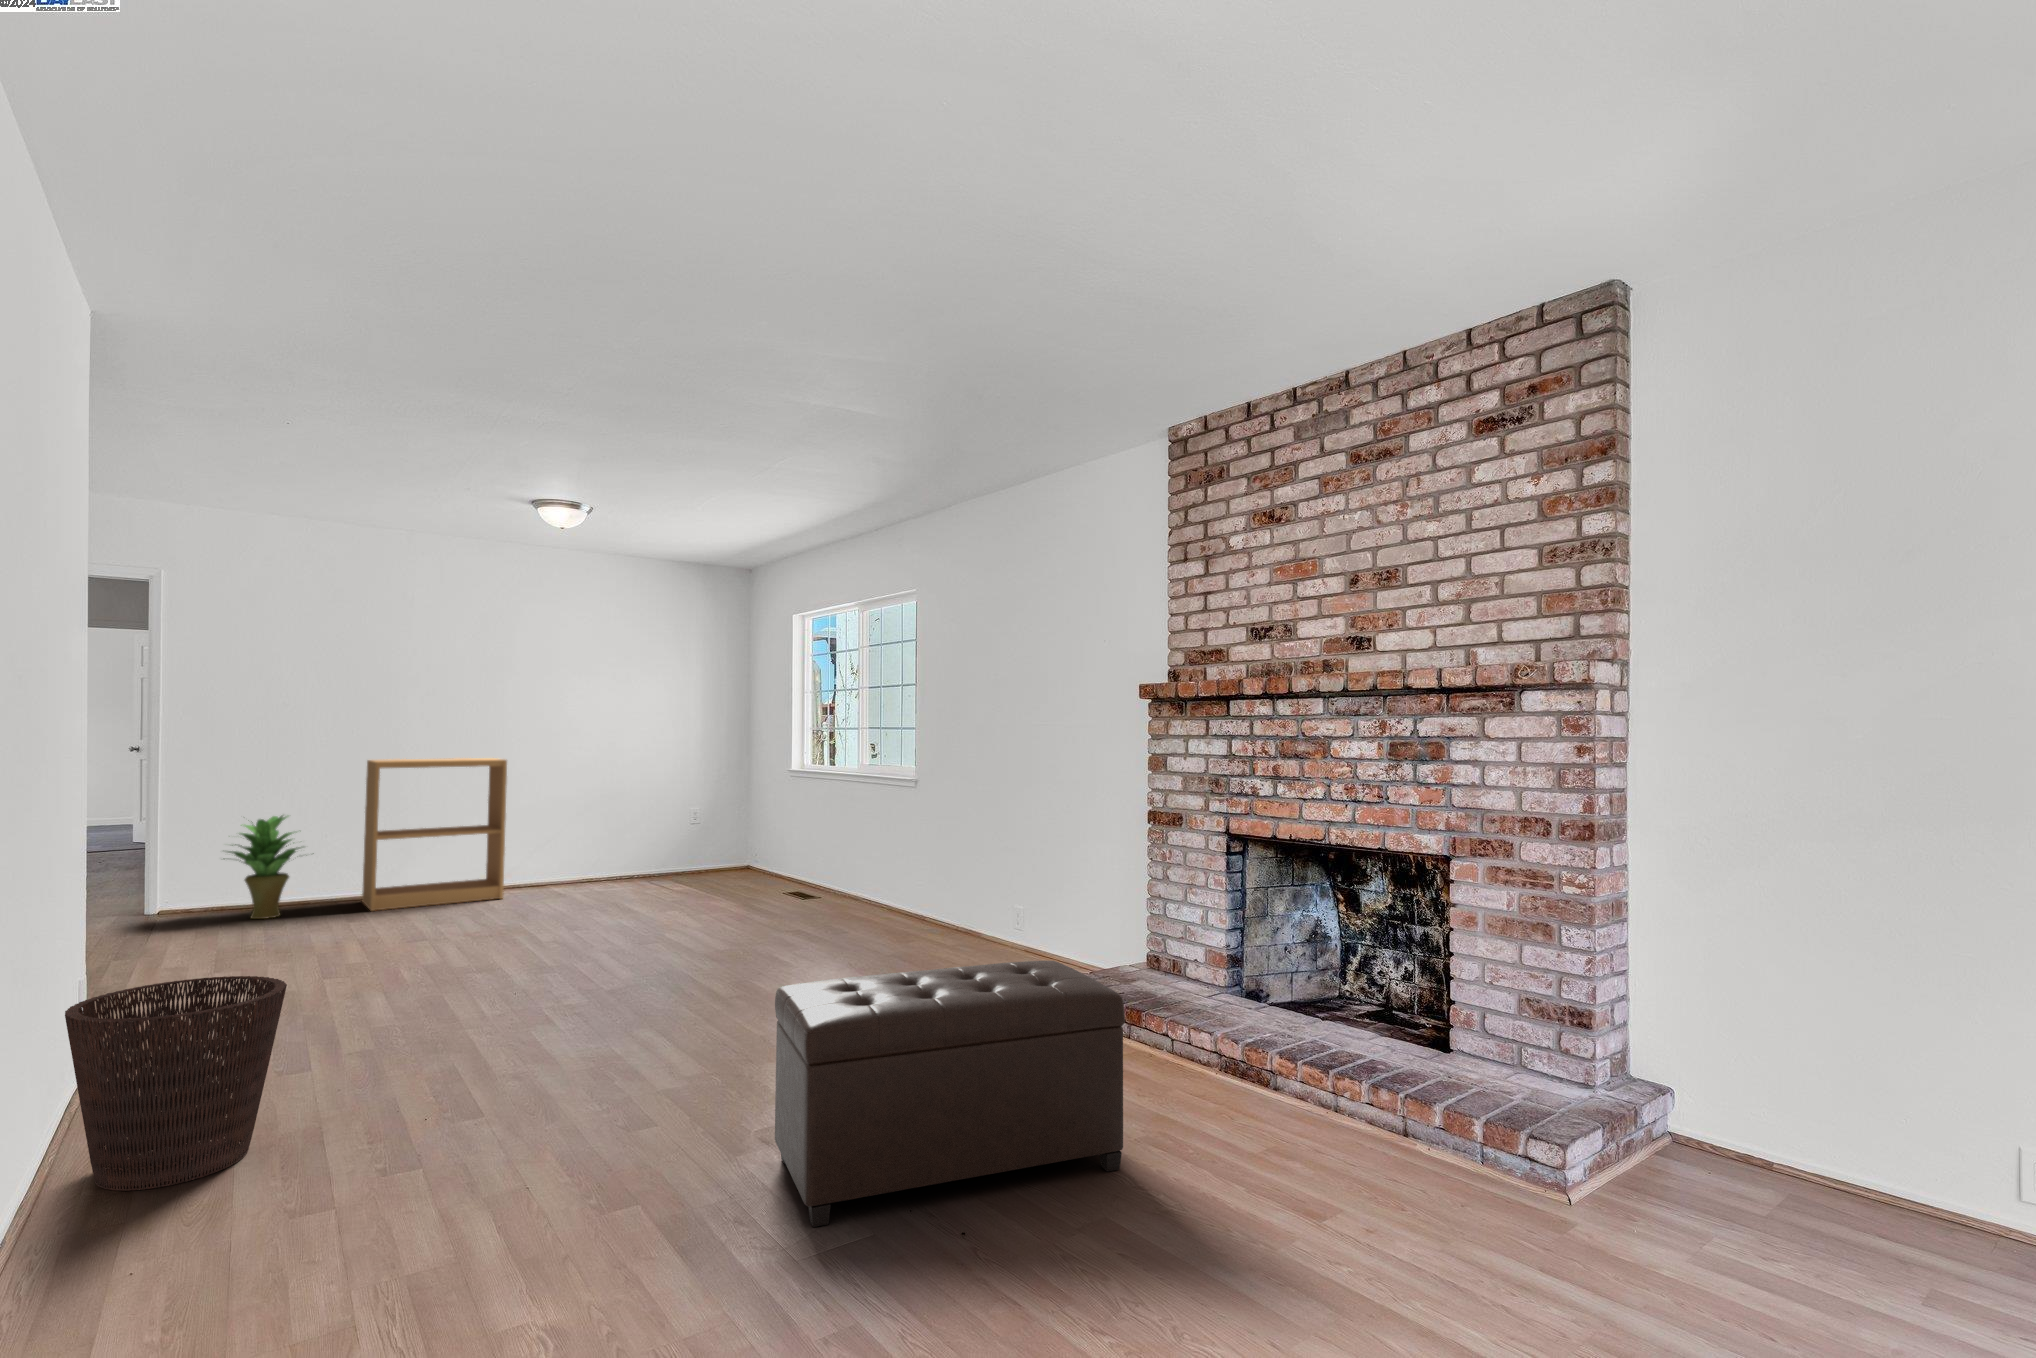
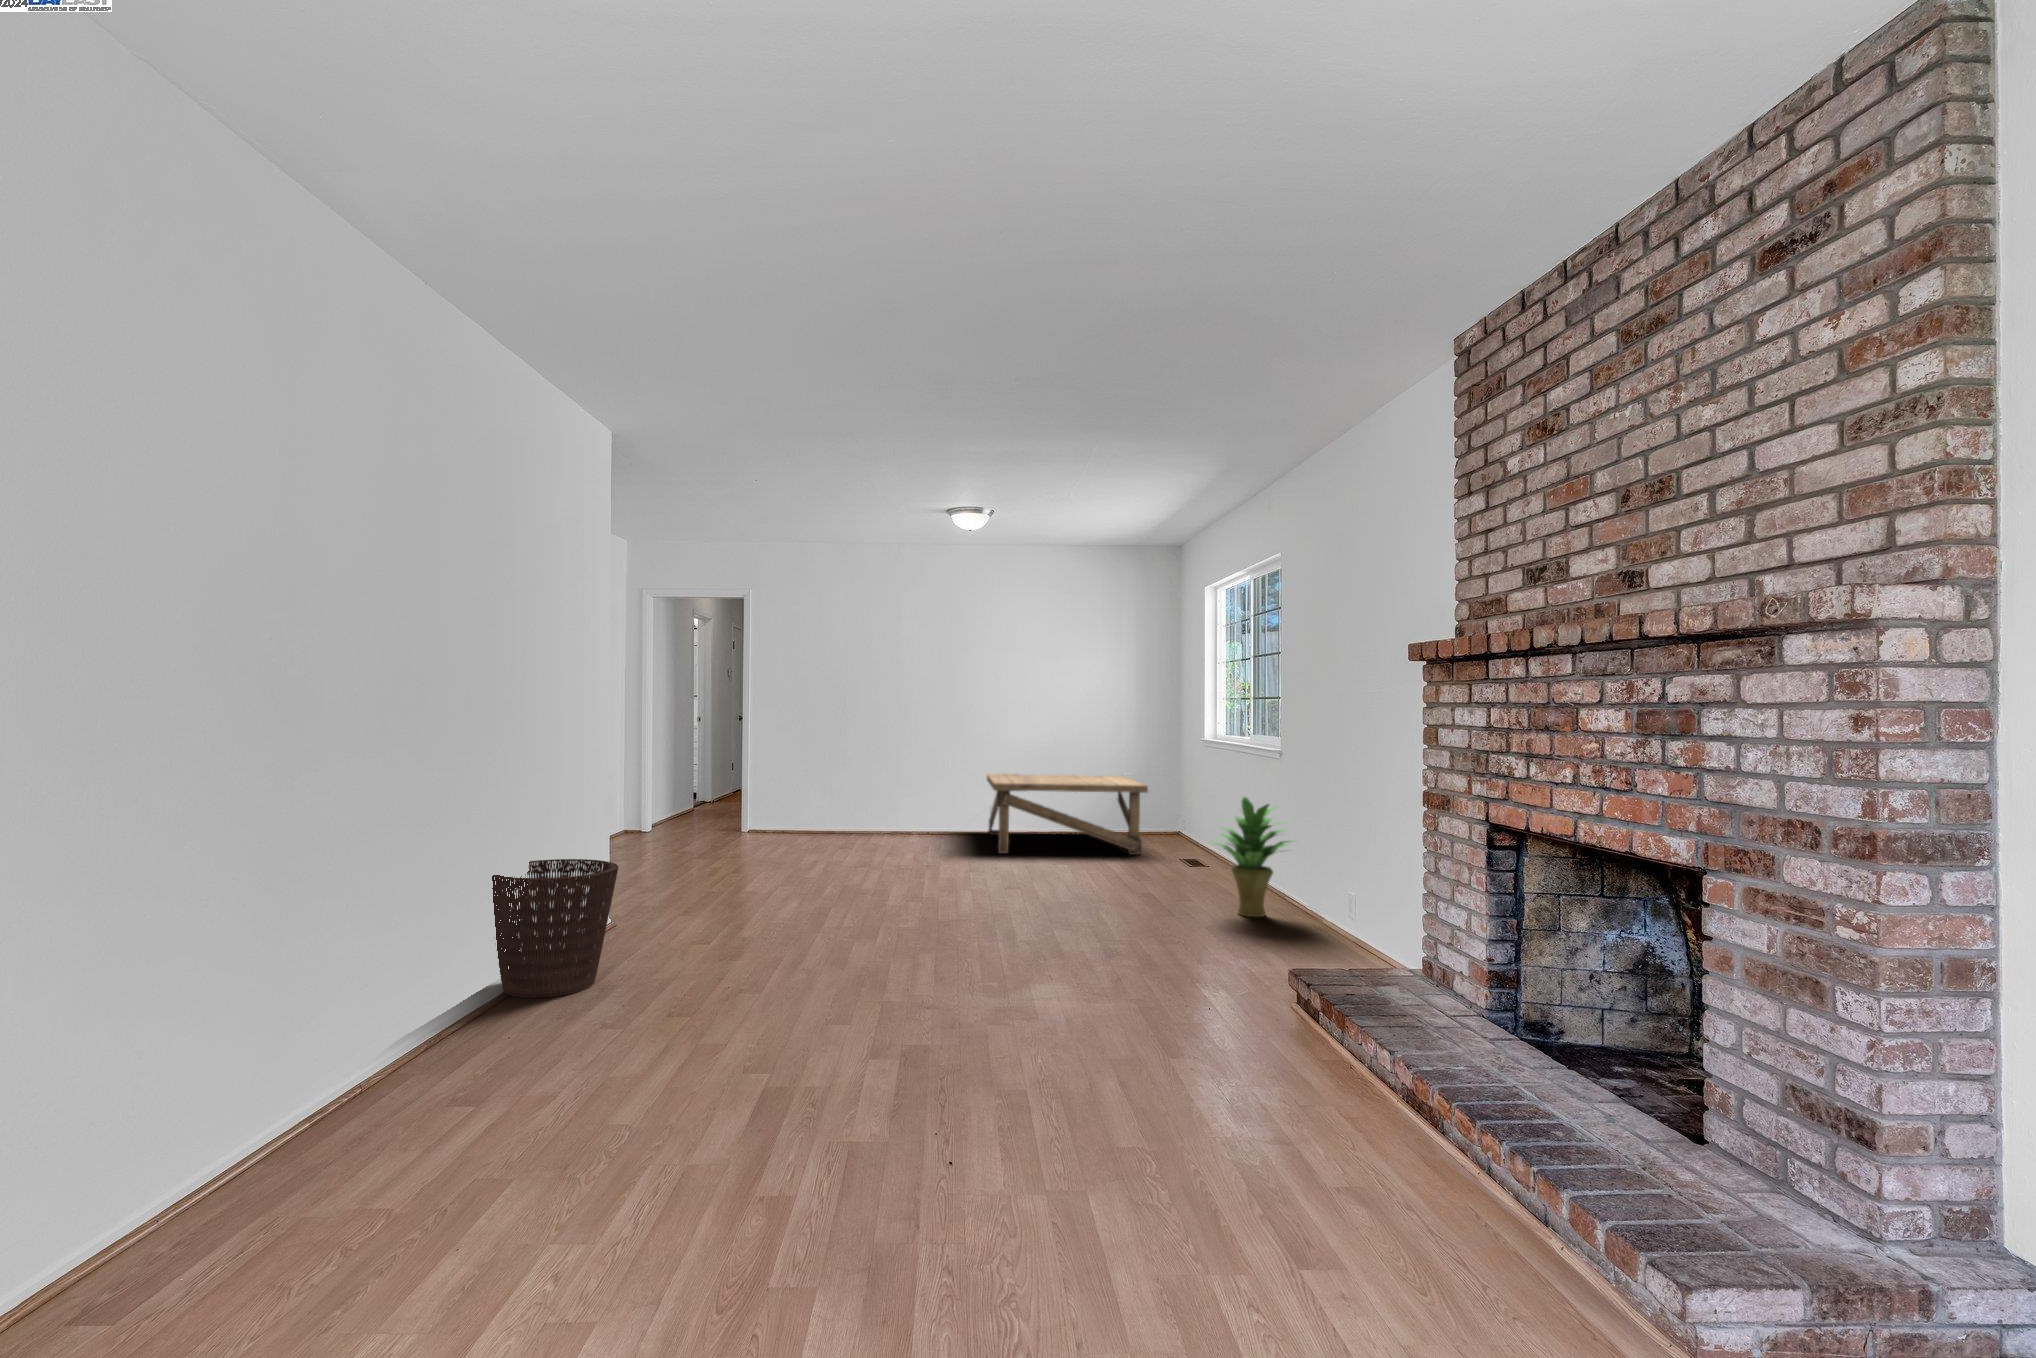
bookshelf: present [362,758,507,911] -> none [849,720,948,841]
coffee table: none [541,807,753,906] -> present [987,774,1148,855]
potted plant: present [228,815,300,919] -> present [1213,797,1288,917]
ottoman: present [775,961,1125,1227] -> none [833,917,1172,1163]

